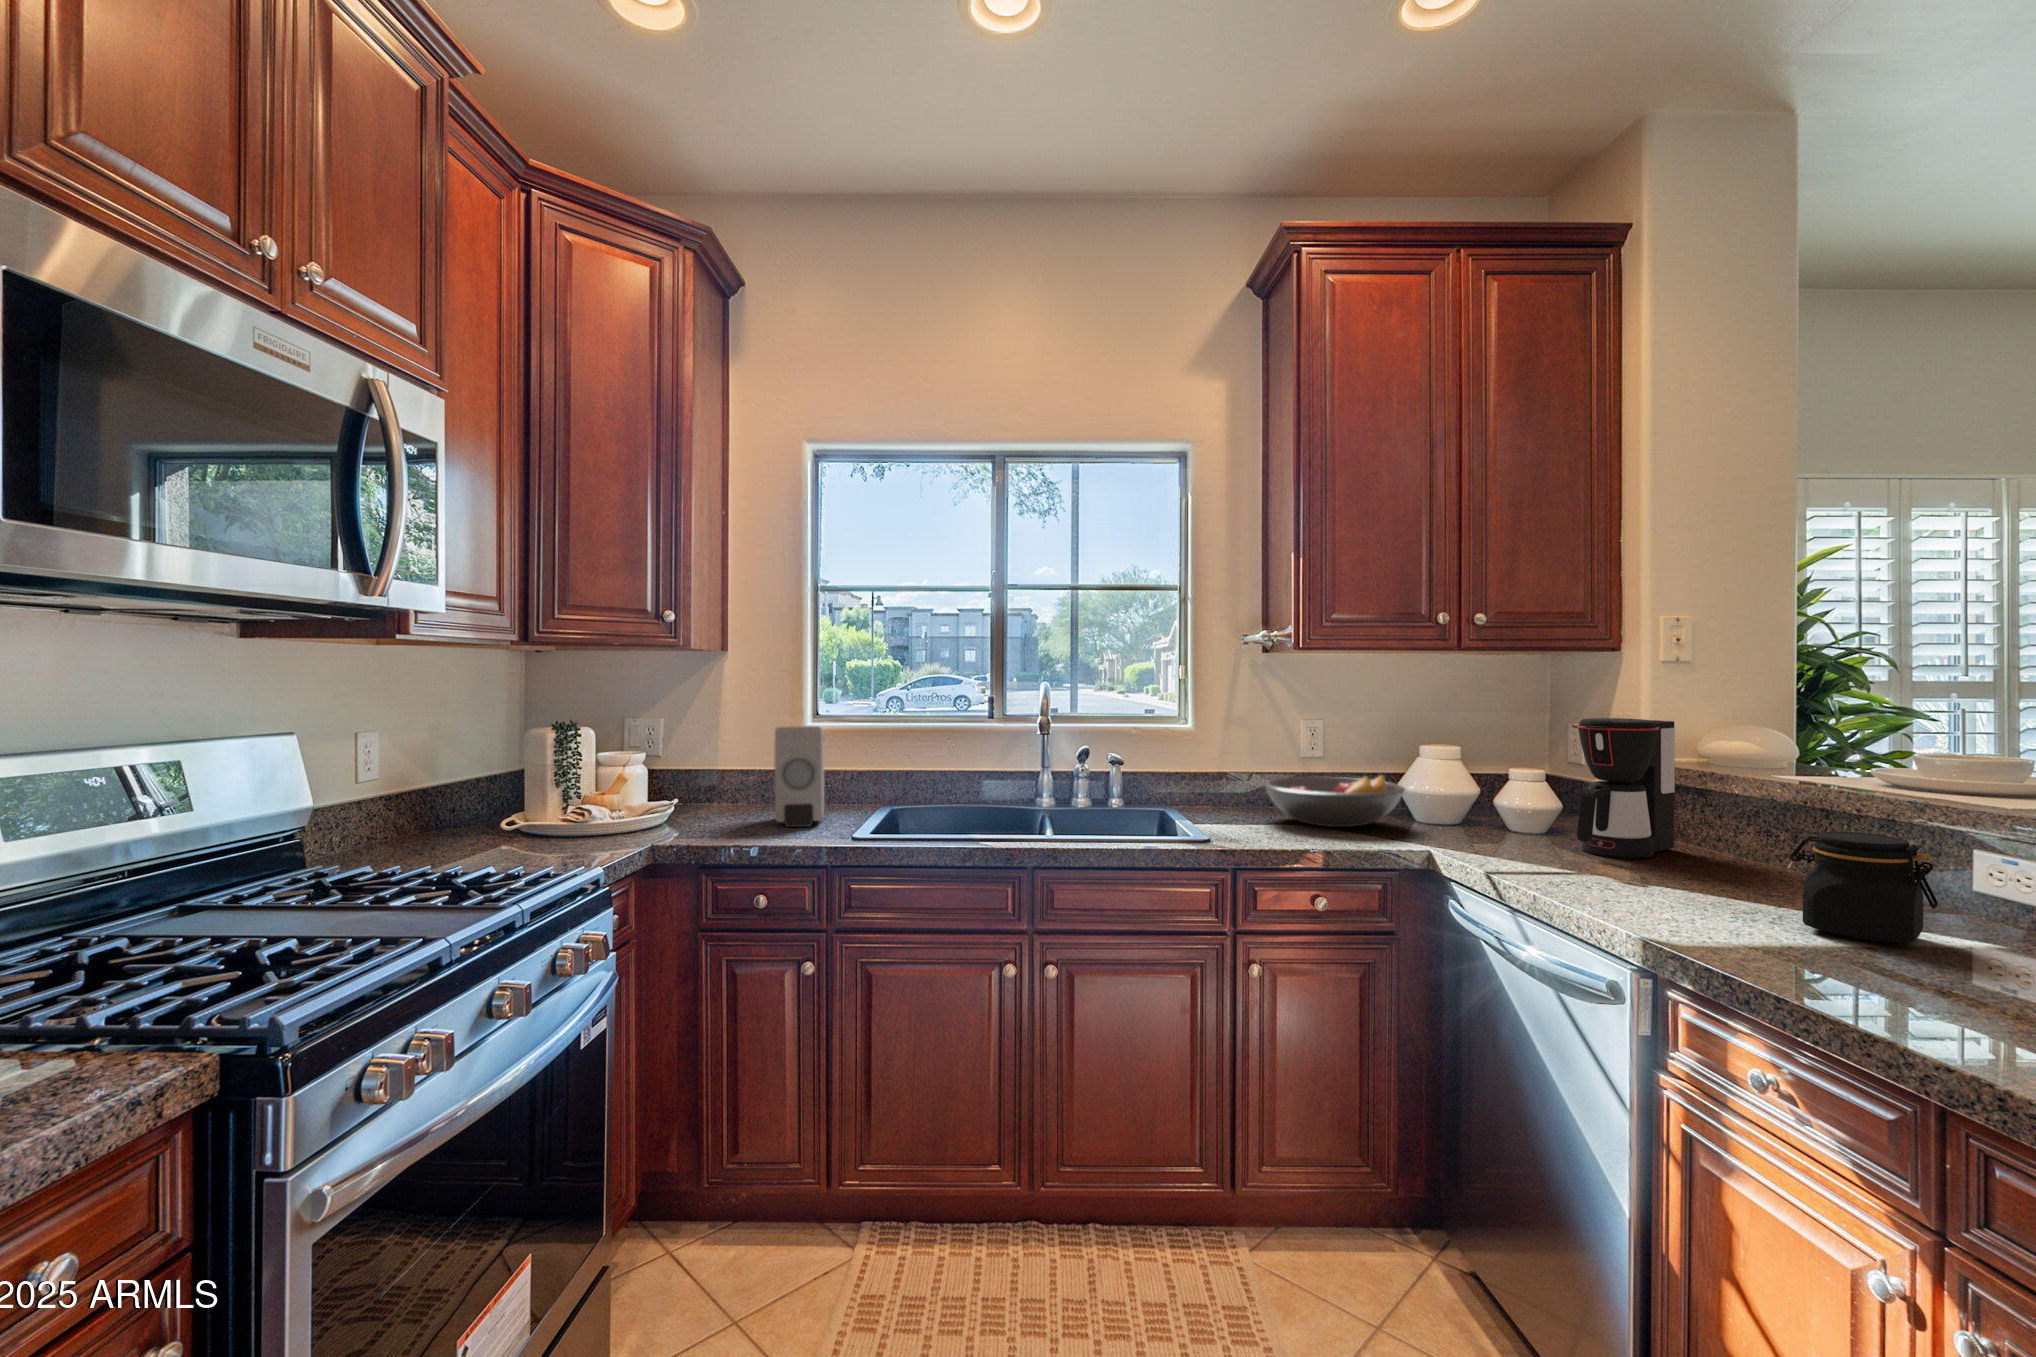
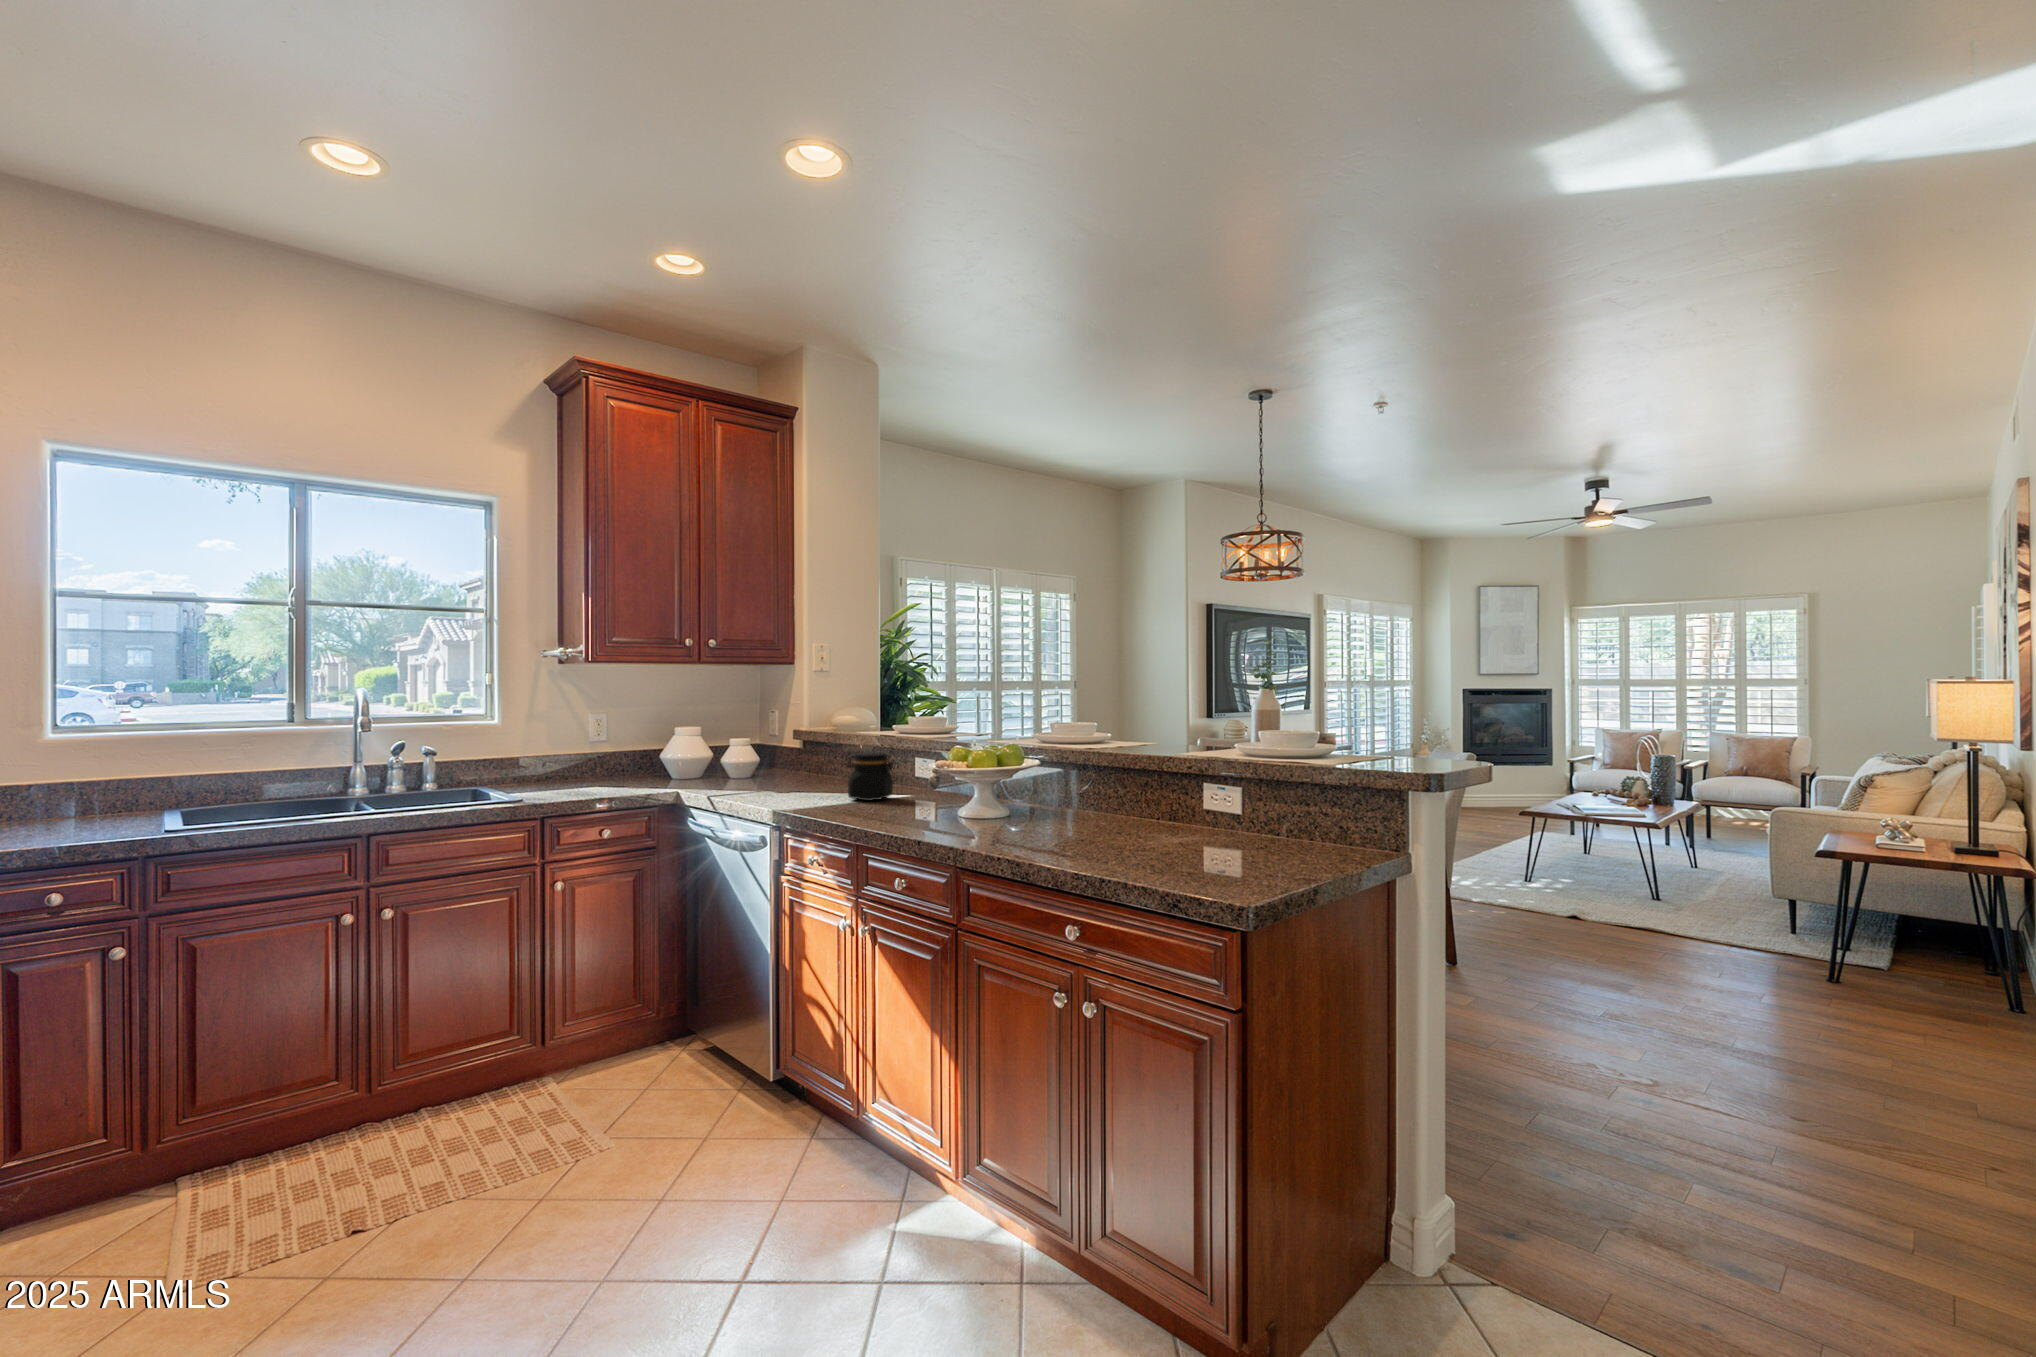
coffee maker: present [1577,718,1675,859] -> none [762,705,816,785]
soap dispenser: present [774,726,824,827] -> none [36,732,111,832]
fruit bowl: present [1264,775,1405,827] -> none [561,748,664,786]

